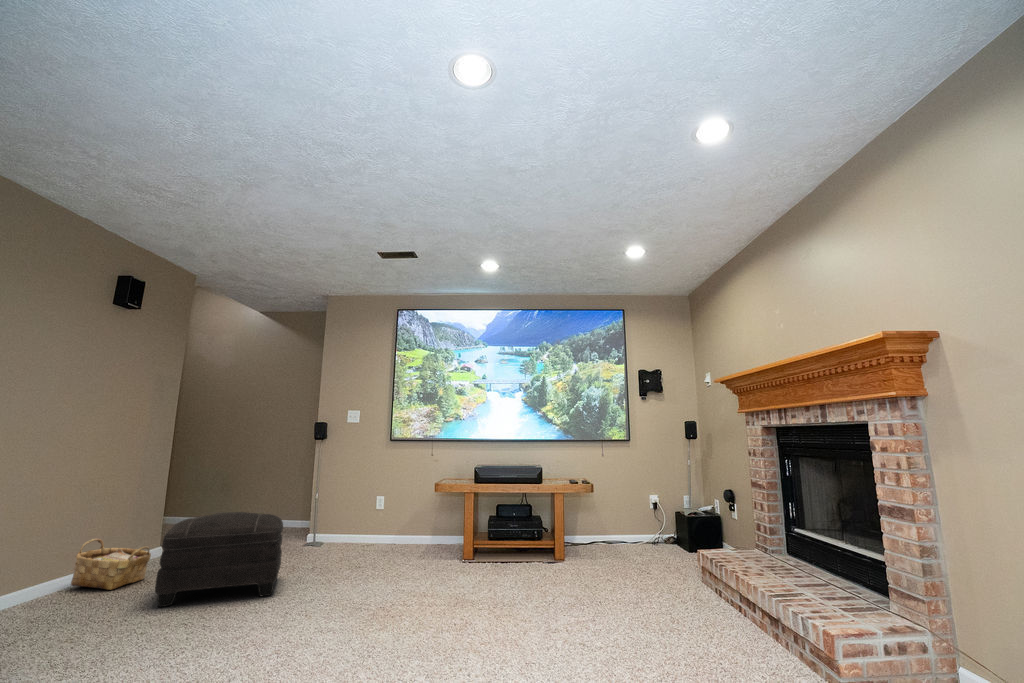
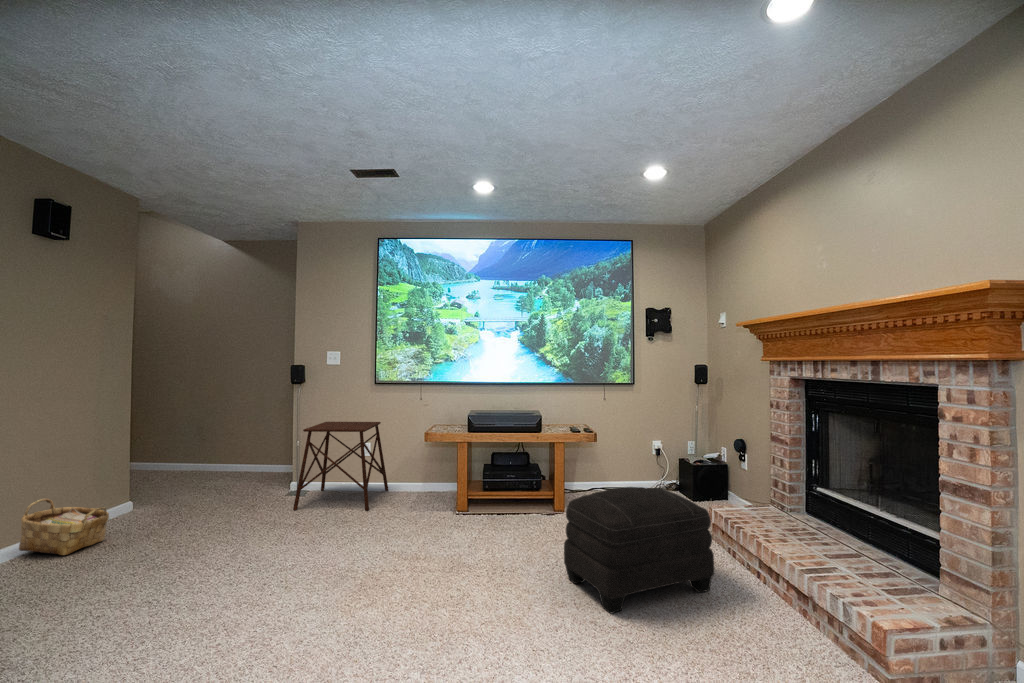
side table: none [313,476,401,558] -> present [293,422,388,511]
ottoman: present [155,512,283,607] -> present [564,487,714,614]

